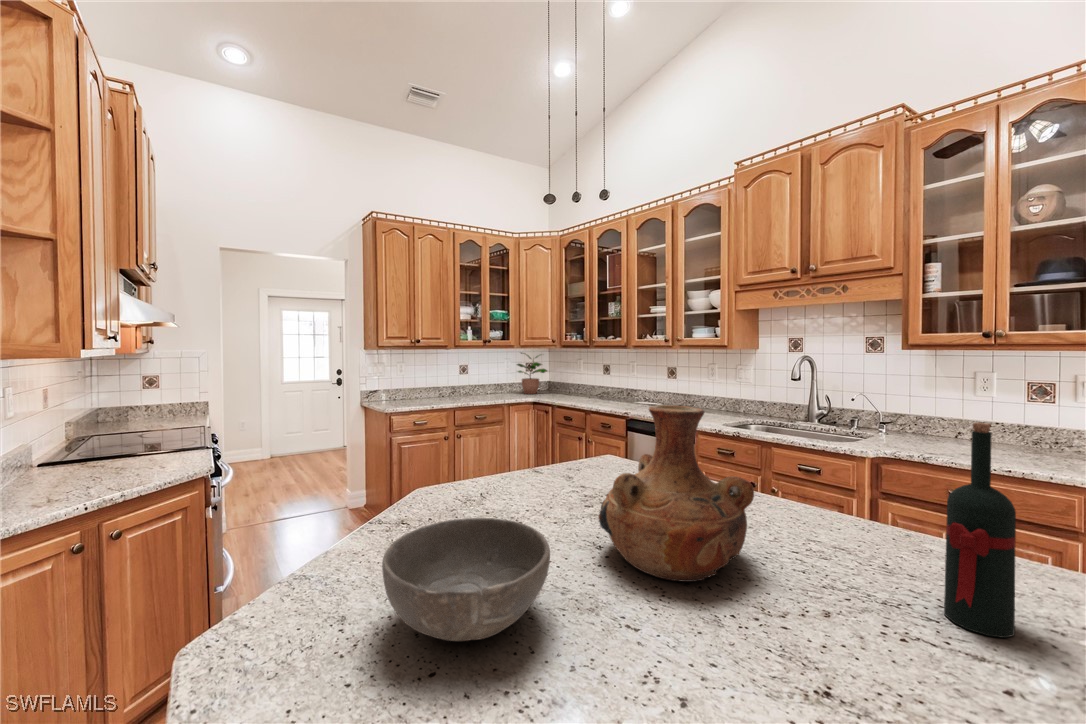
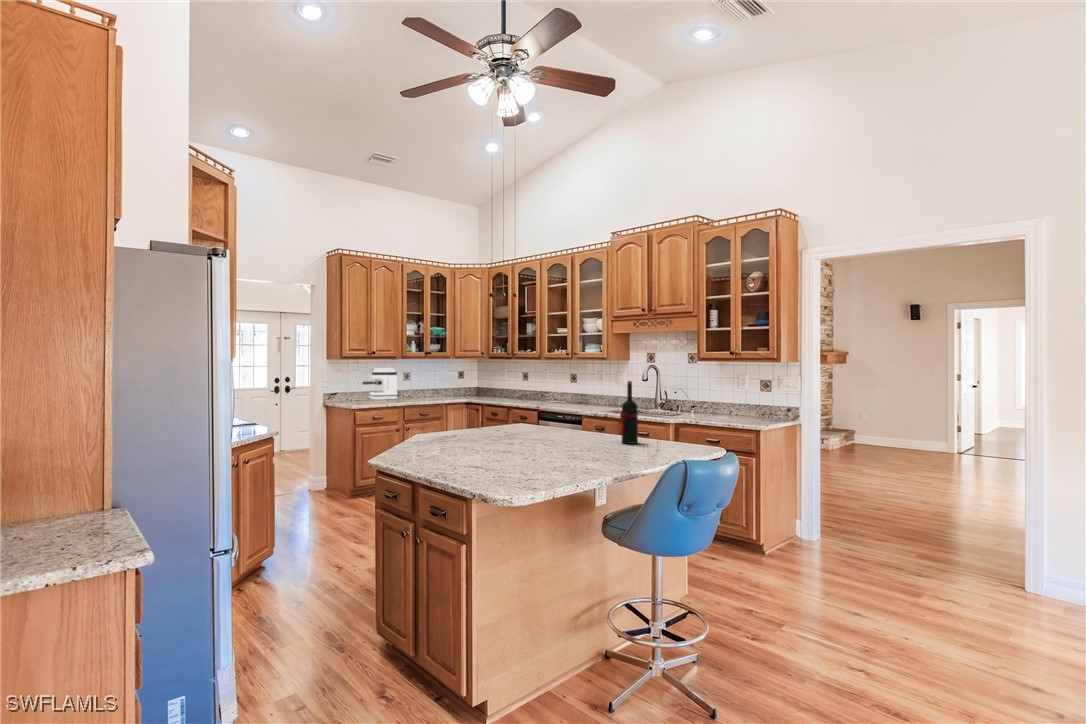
potted plant: present [517,353,547,394] -> none [450,362,477,397]
coffee maker: none [410,360,450,399] -> present [363,368,397,400]
vase: present [599,405,754,582] -> none [514,380,570,440]
bowl: present [382,518,550,641] -> none [444,419,497,446]

